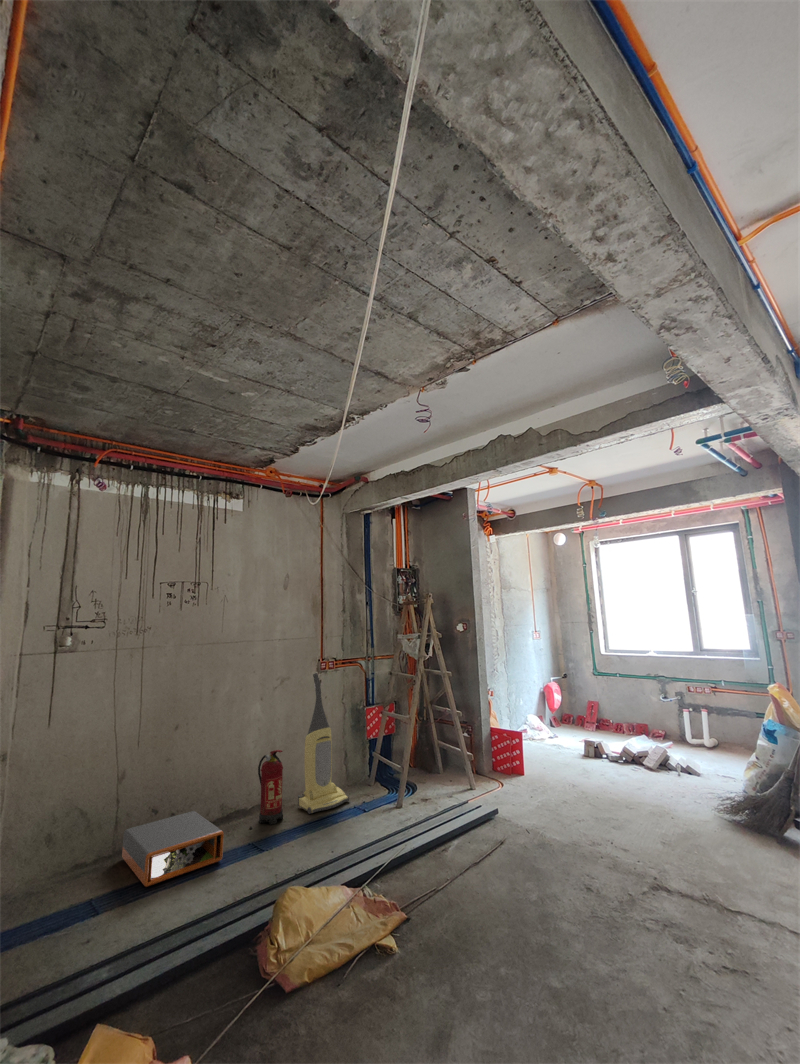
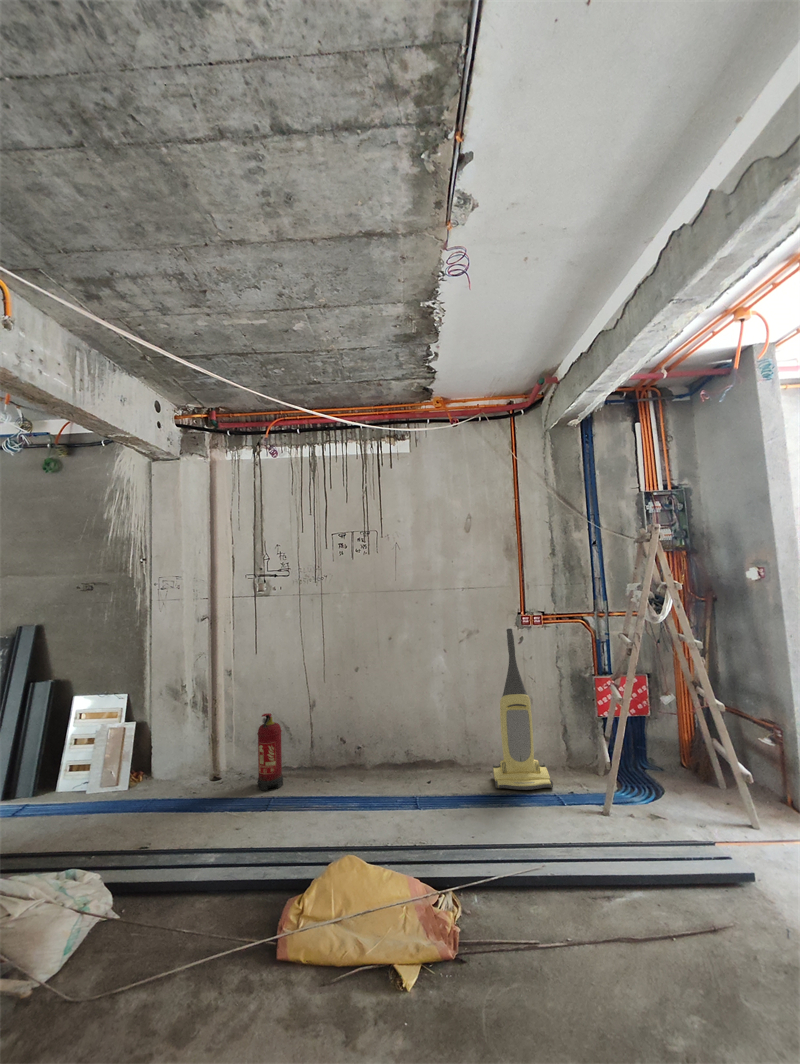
fire extinguisher: present [258,750,283,825] -> present [257,713,283,791]
storage box: present [122,811,224,887] -> none [304,751,382,805]

